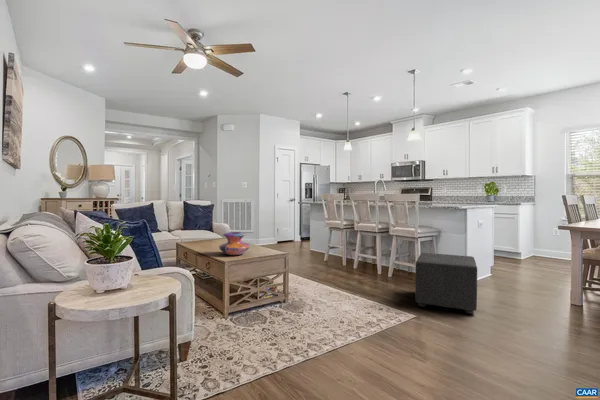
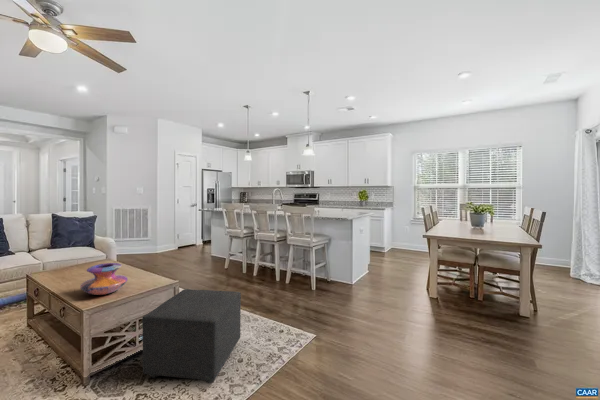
ottoman: present [415,253,477,314] -> present [142,289,241,383]

